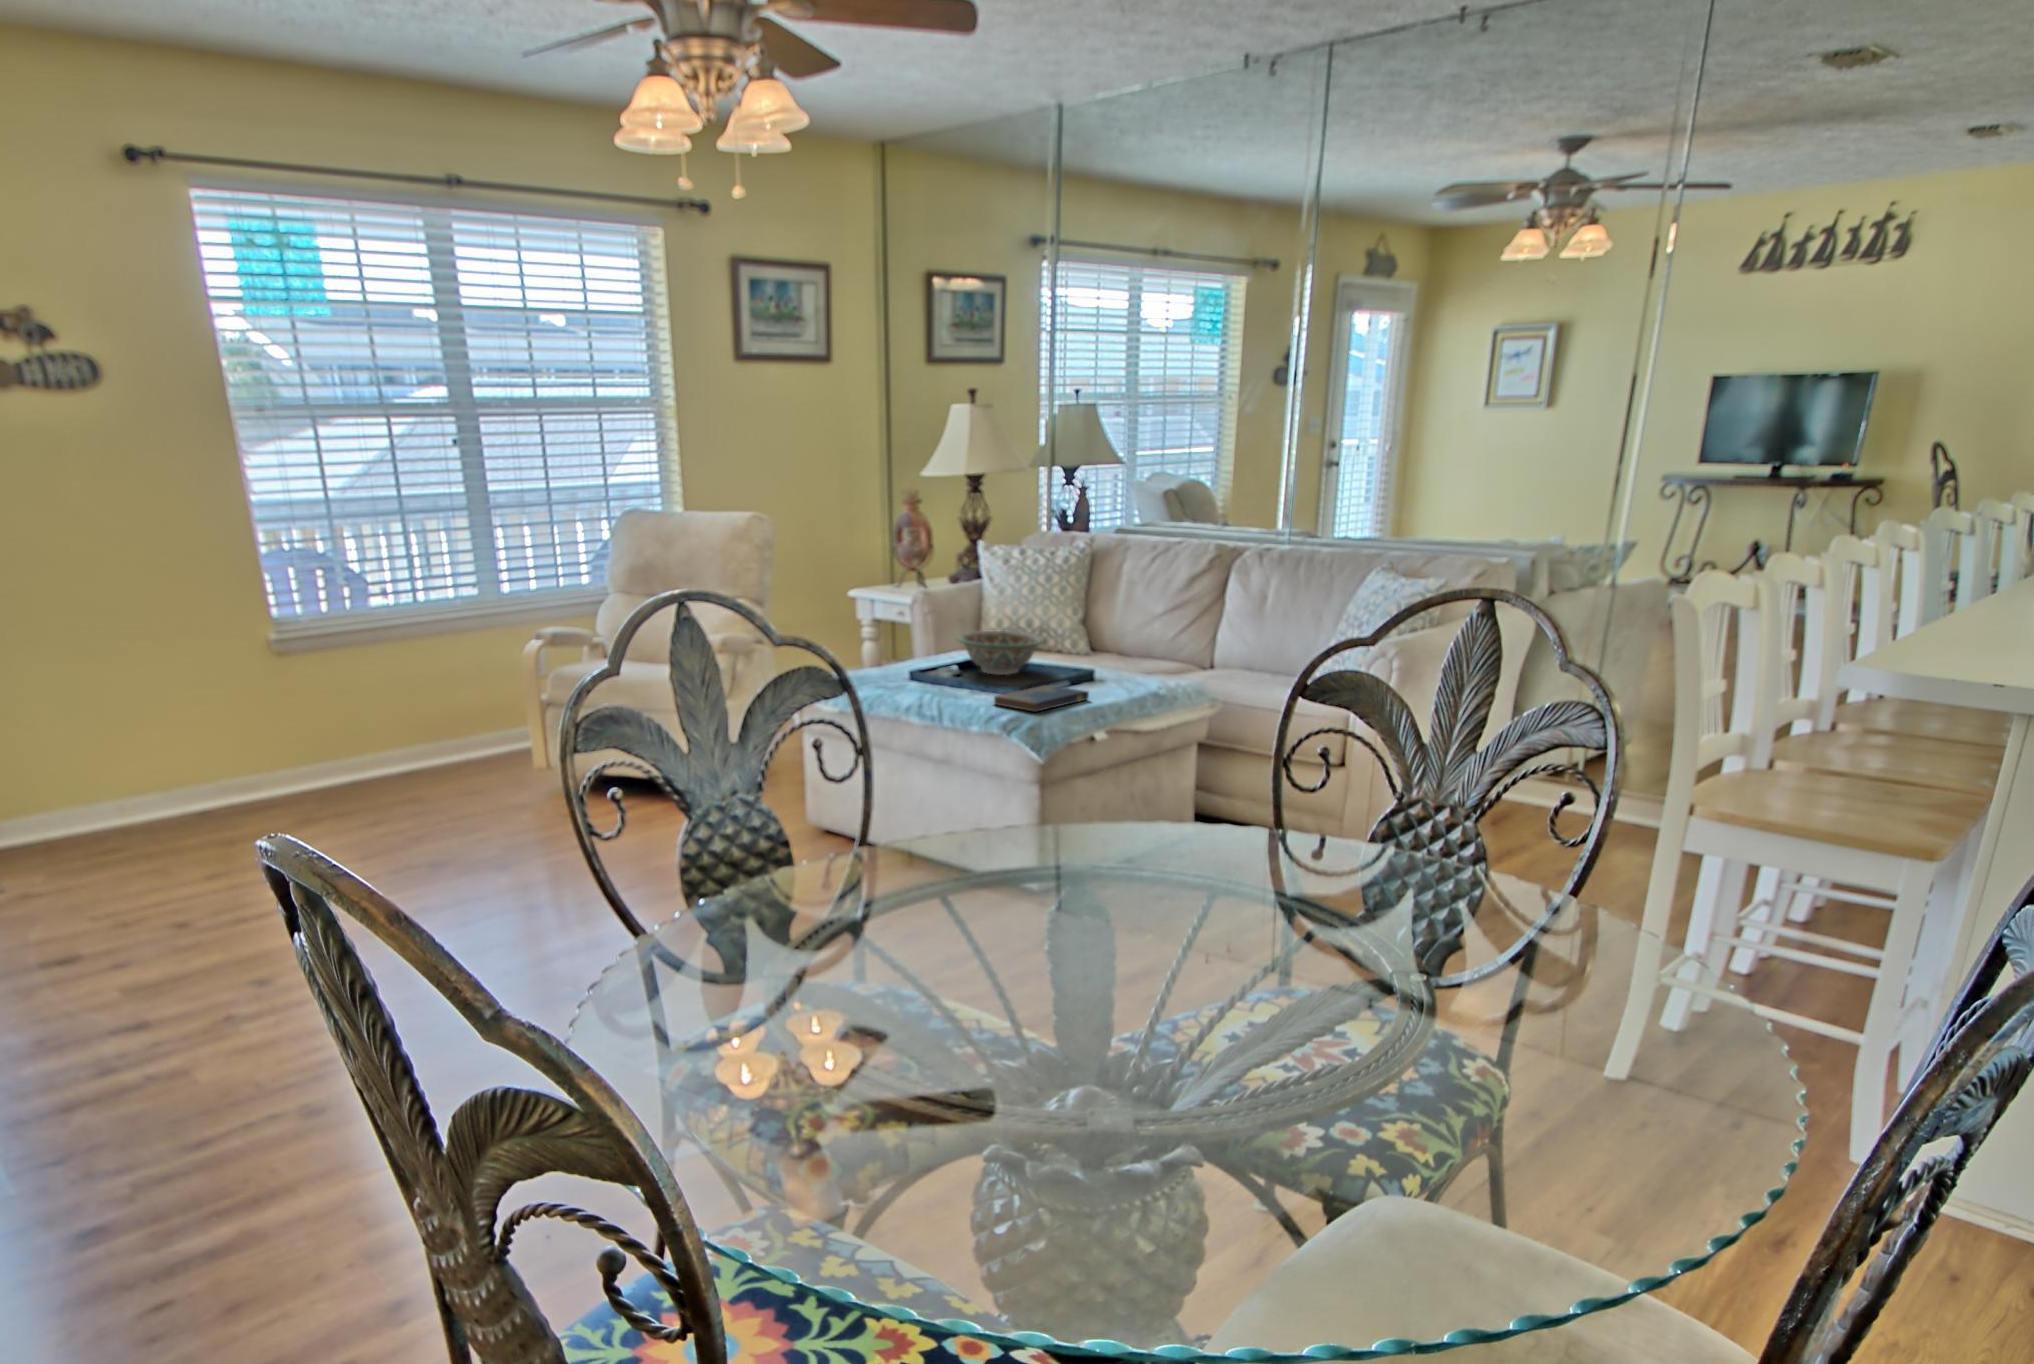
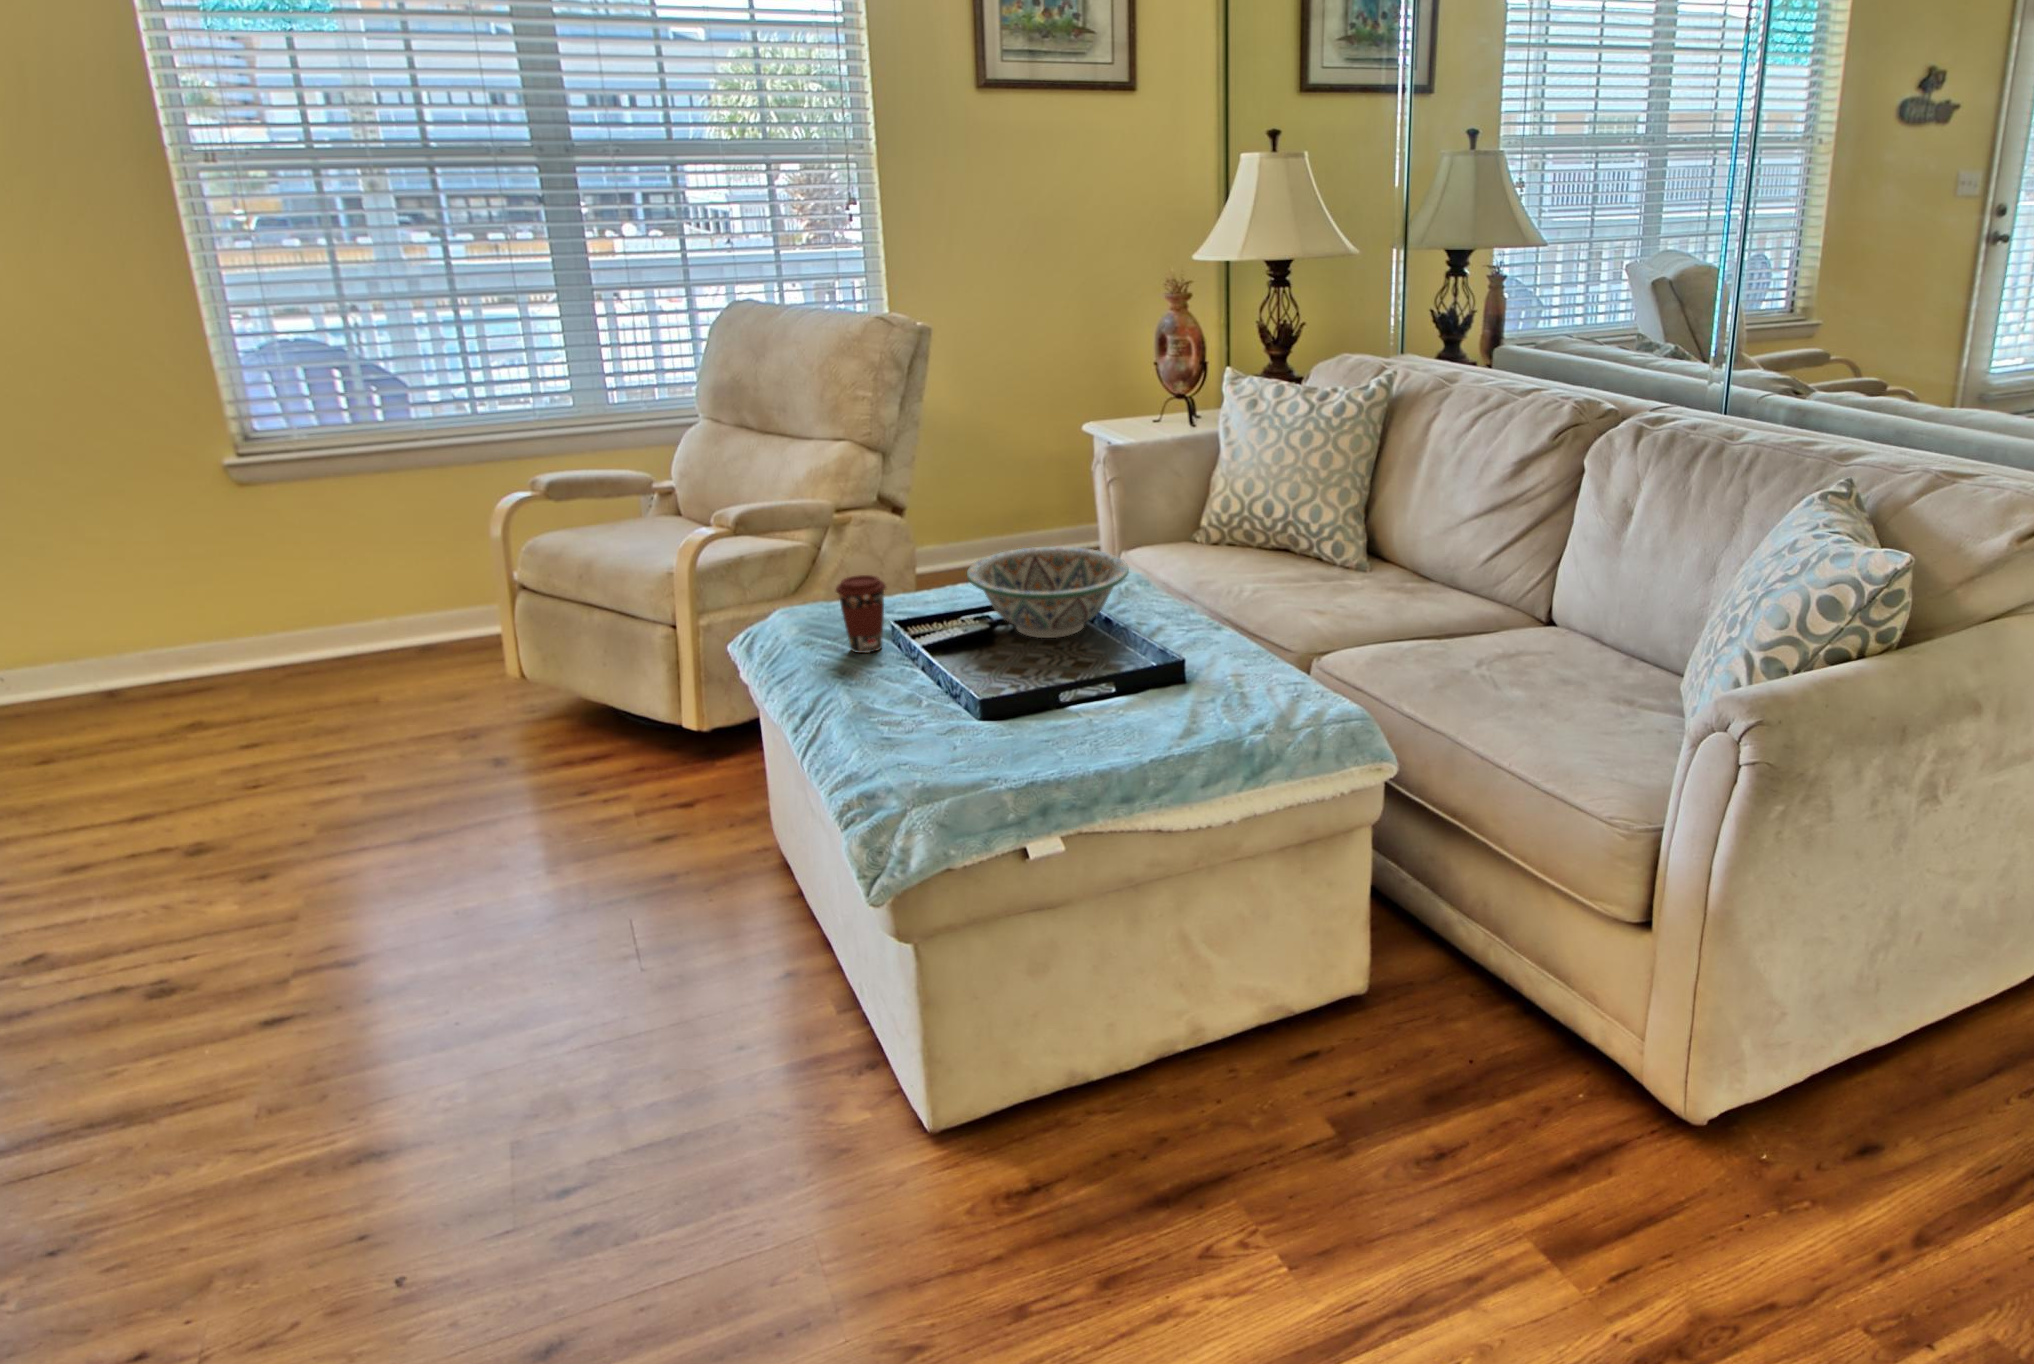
coffee cup: none [904,643,931,685] -> present [836,575,886,653]
hardcover book: present [994,685,1089,712] -> none [886,687,1082,770]

